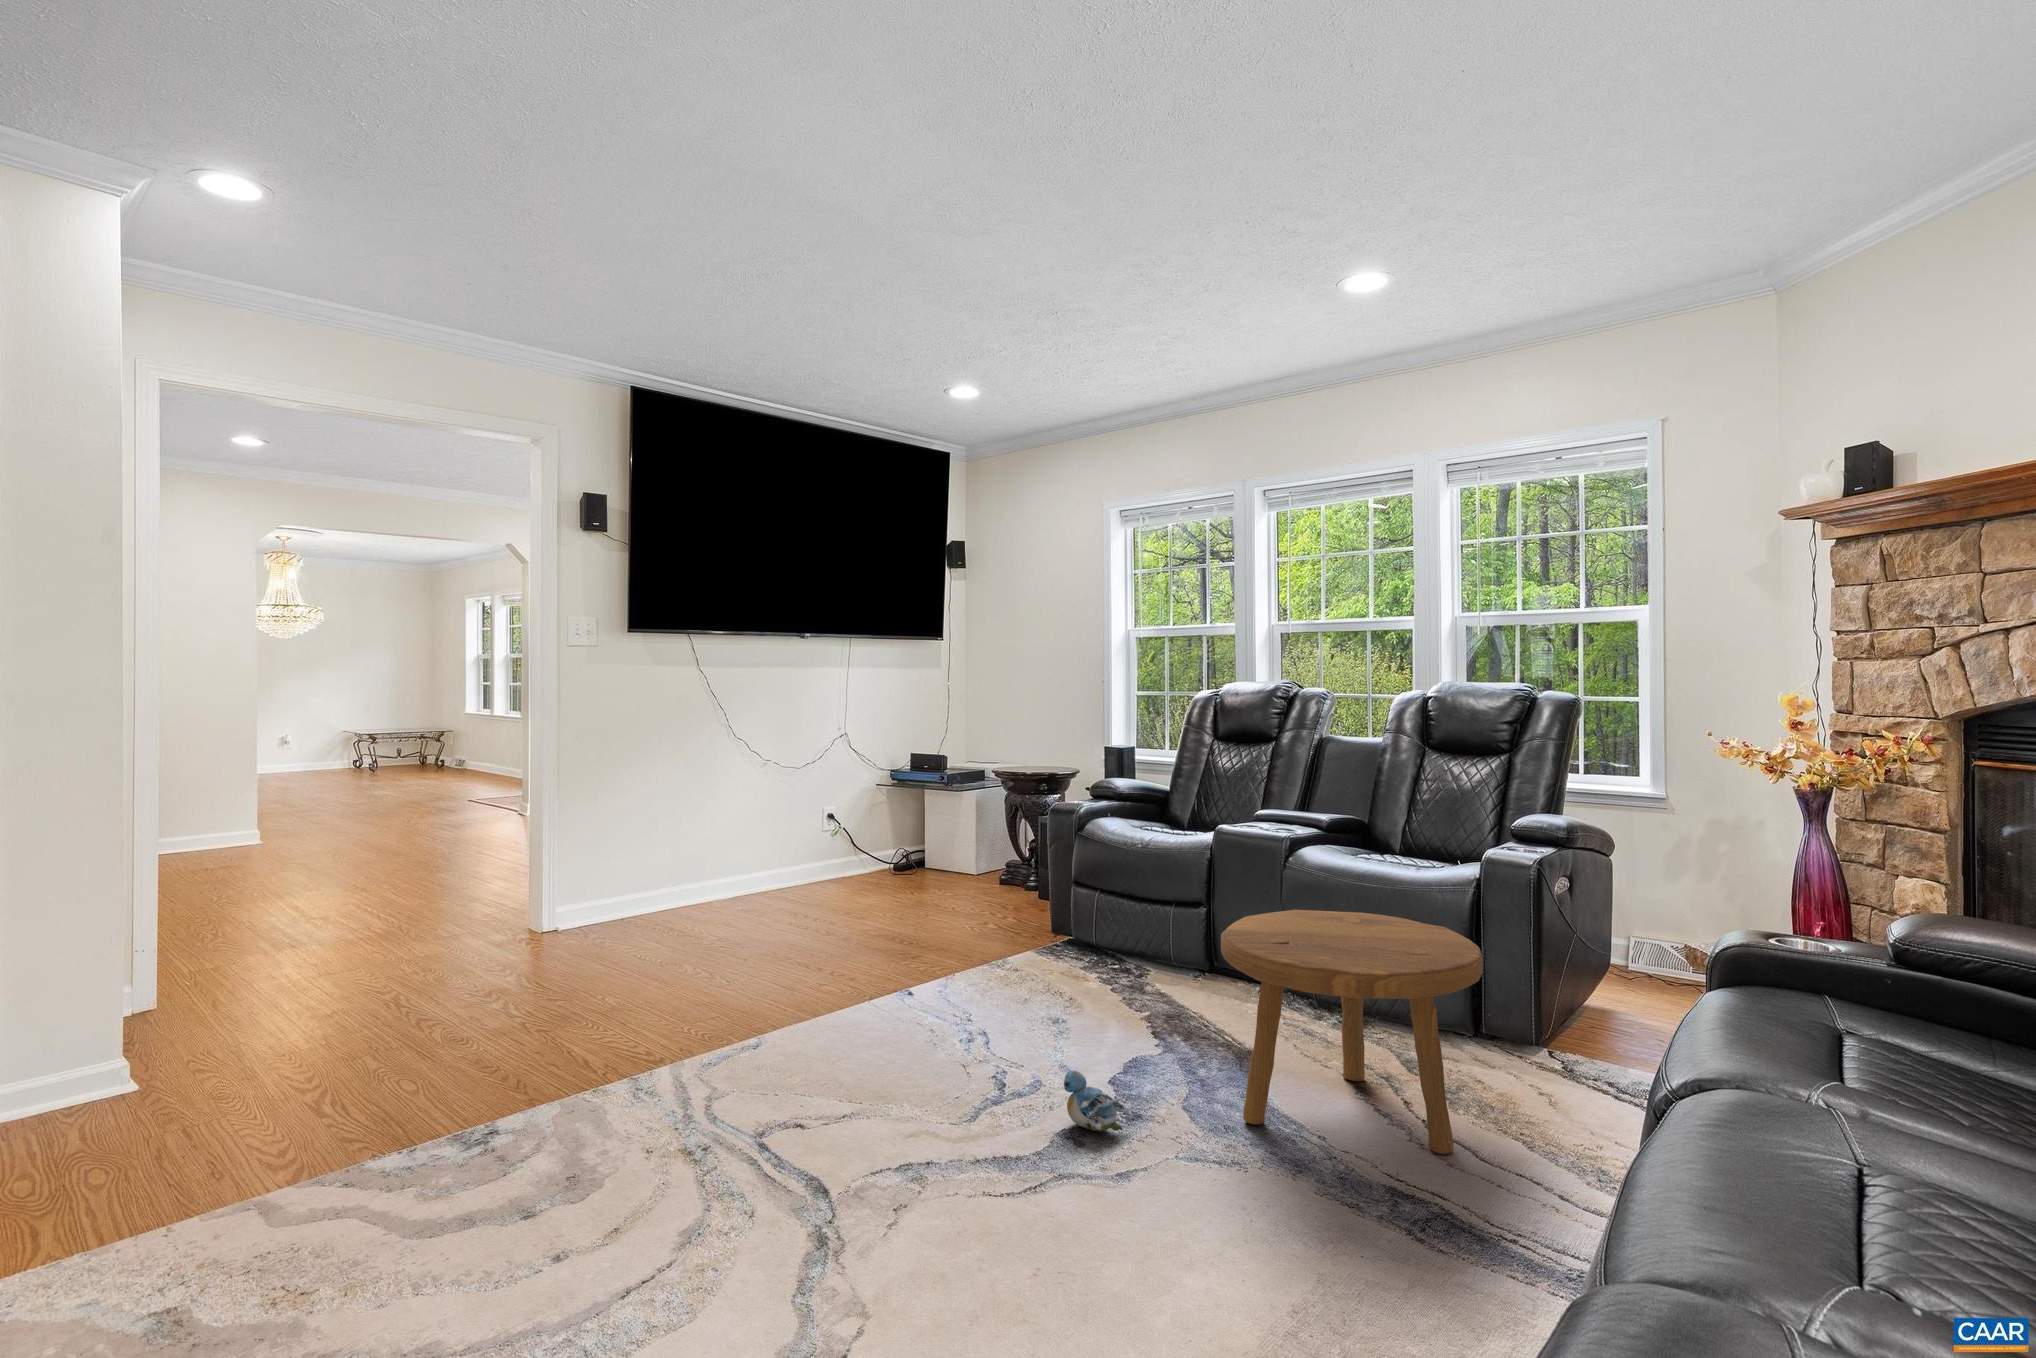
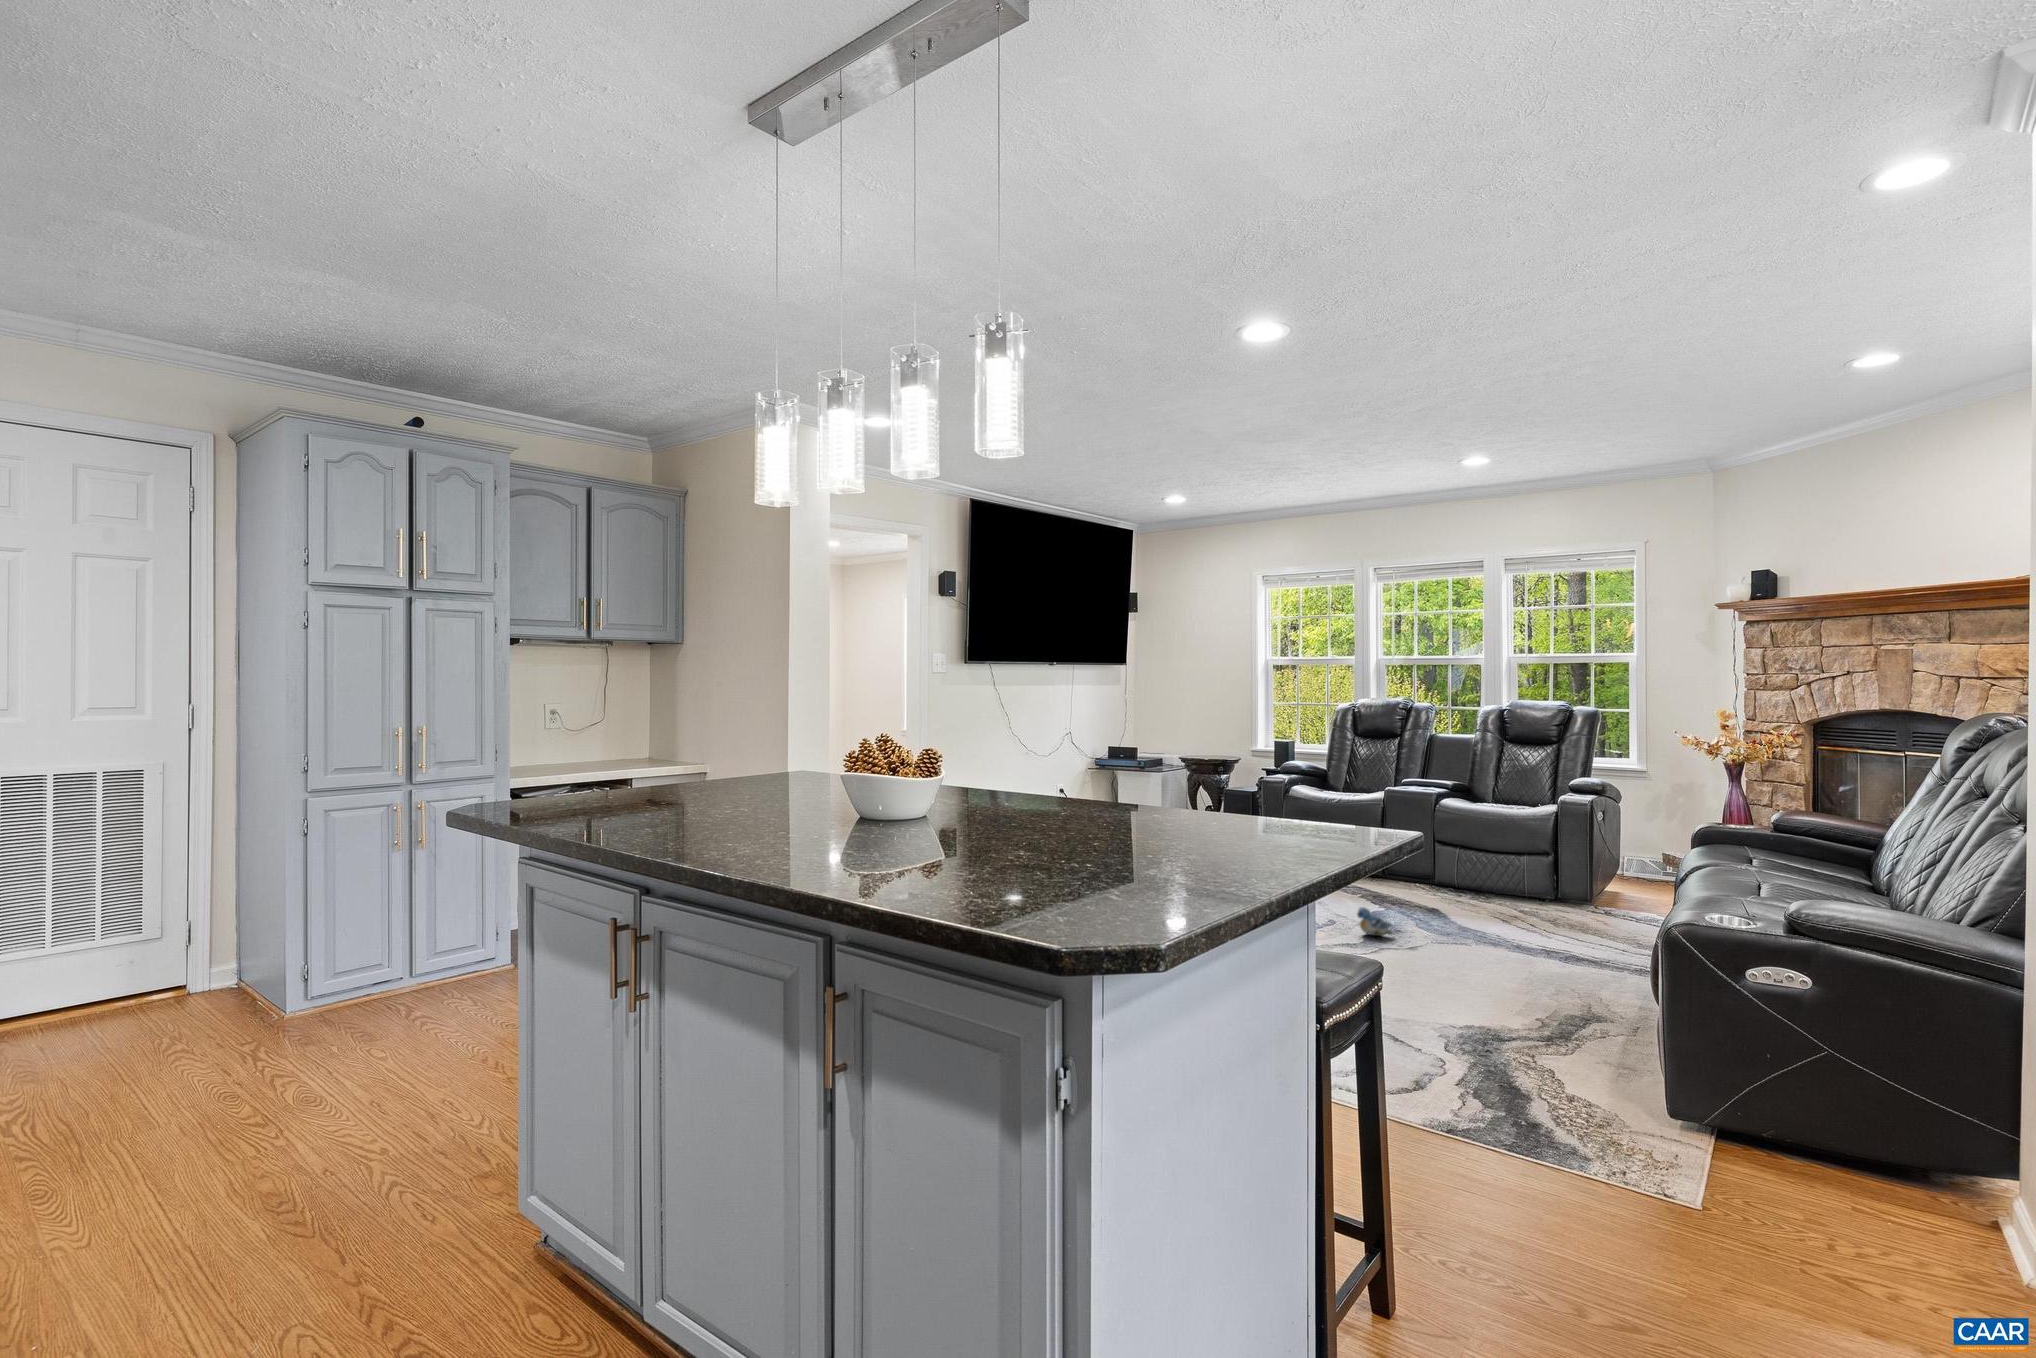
footstool: present [1221,910,1482,1154] -> none [1433,828,1574,941]

